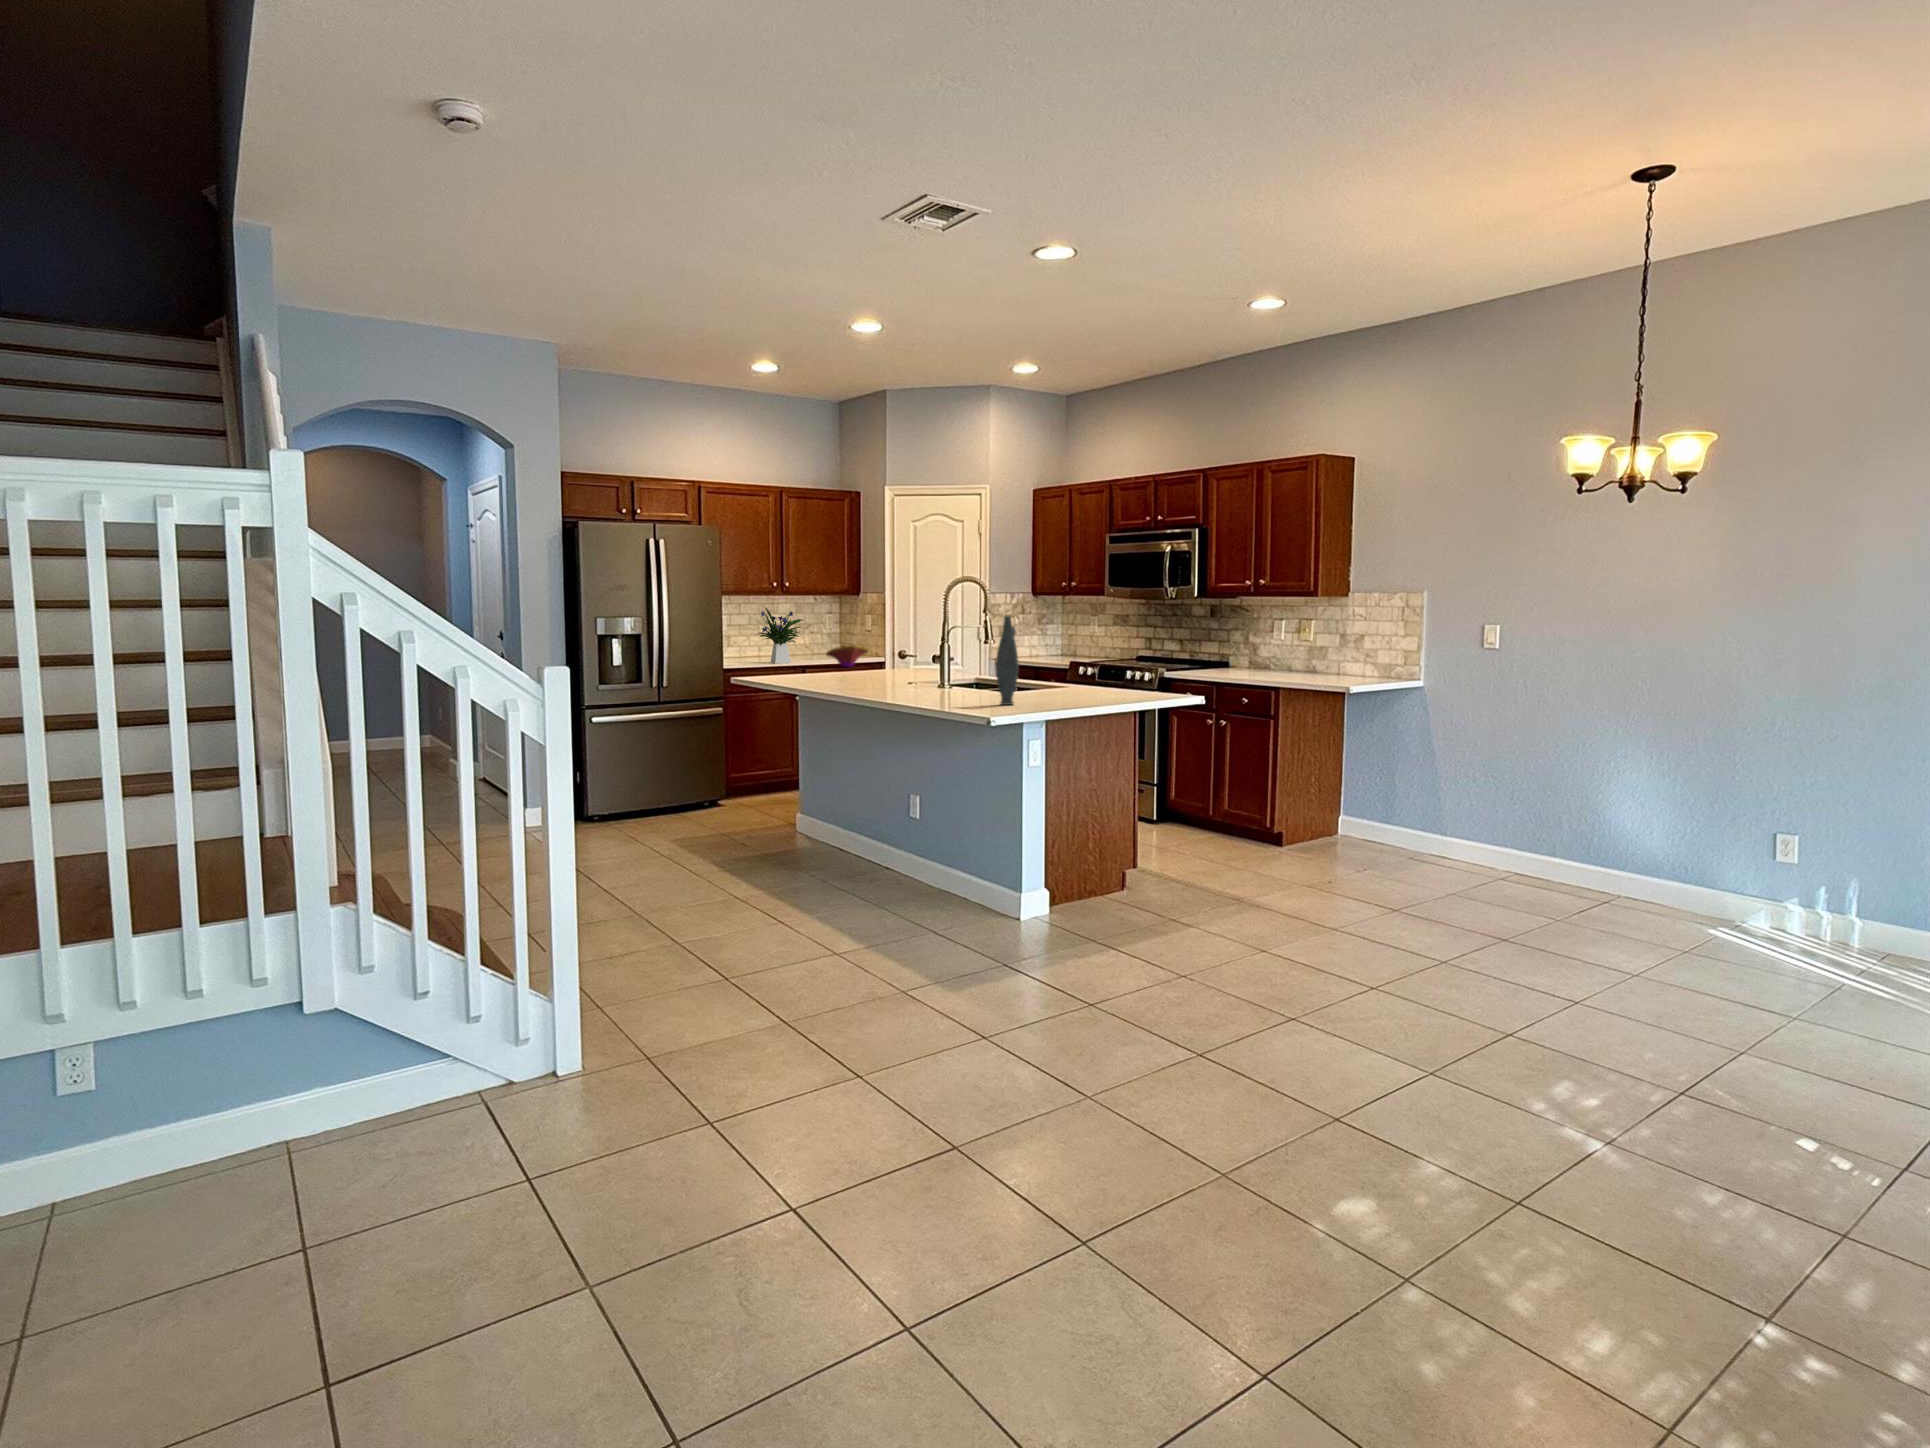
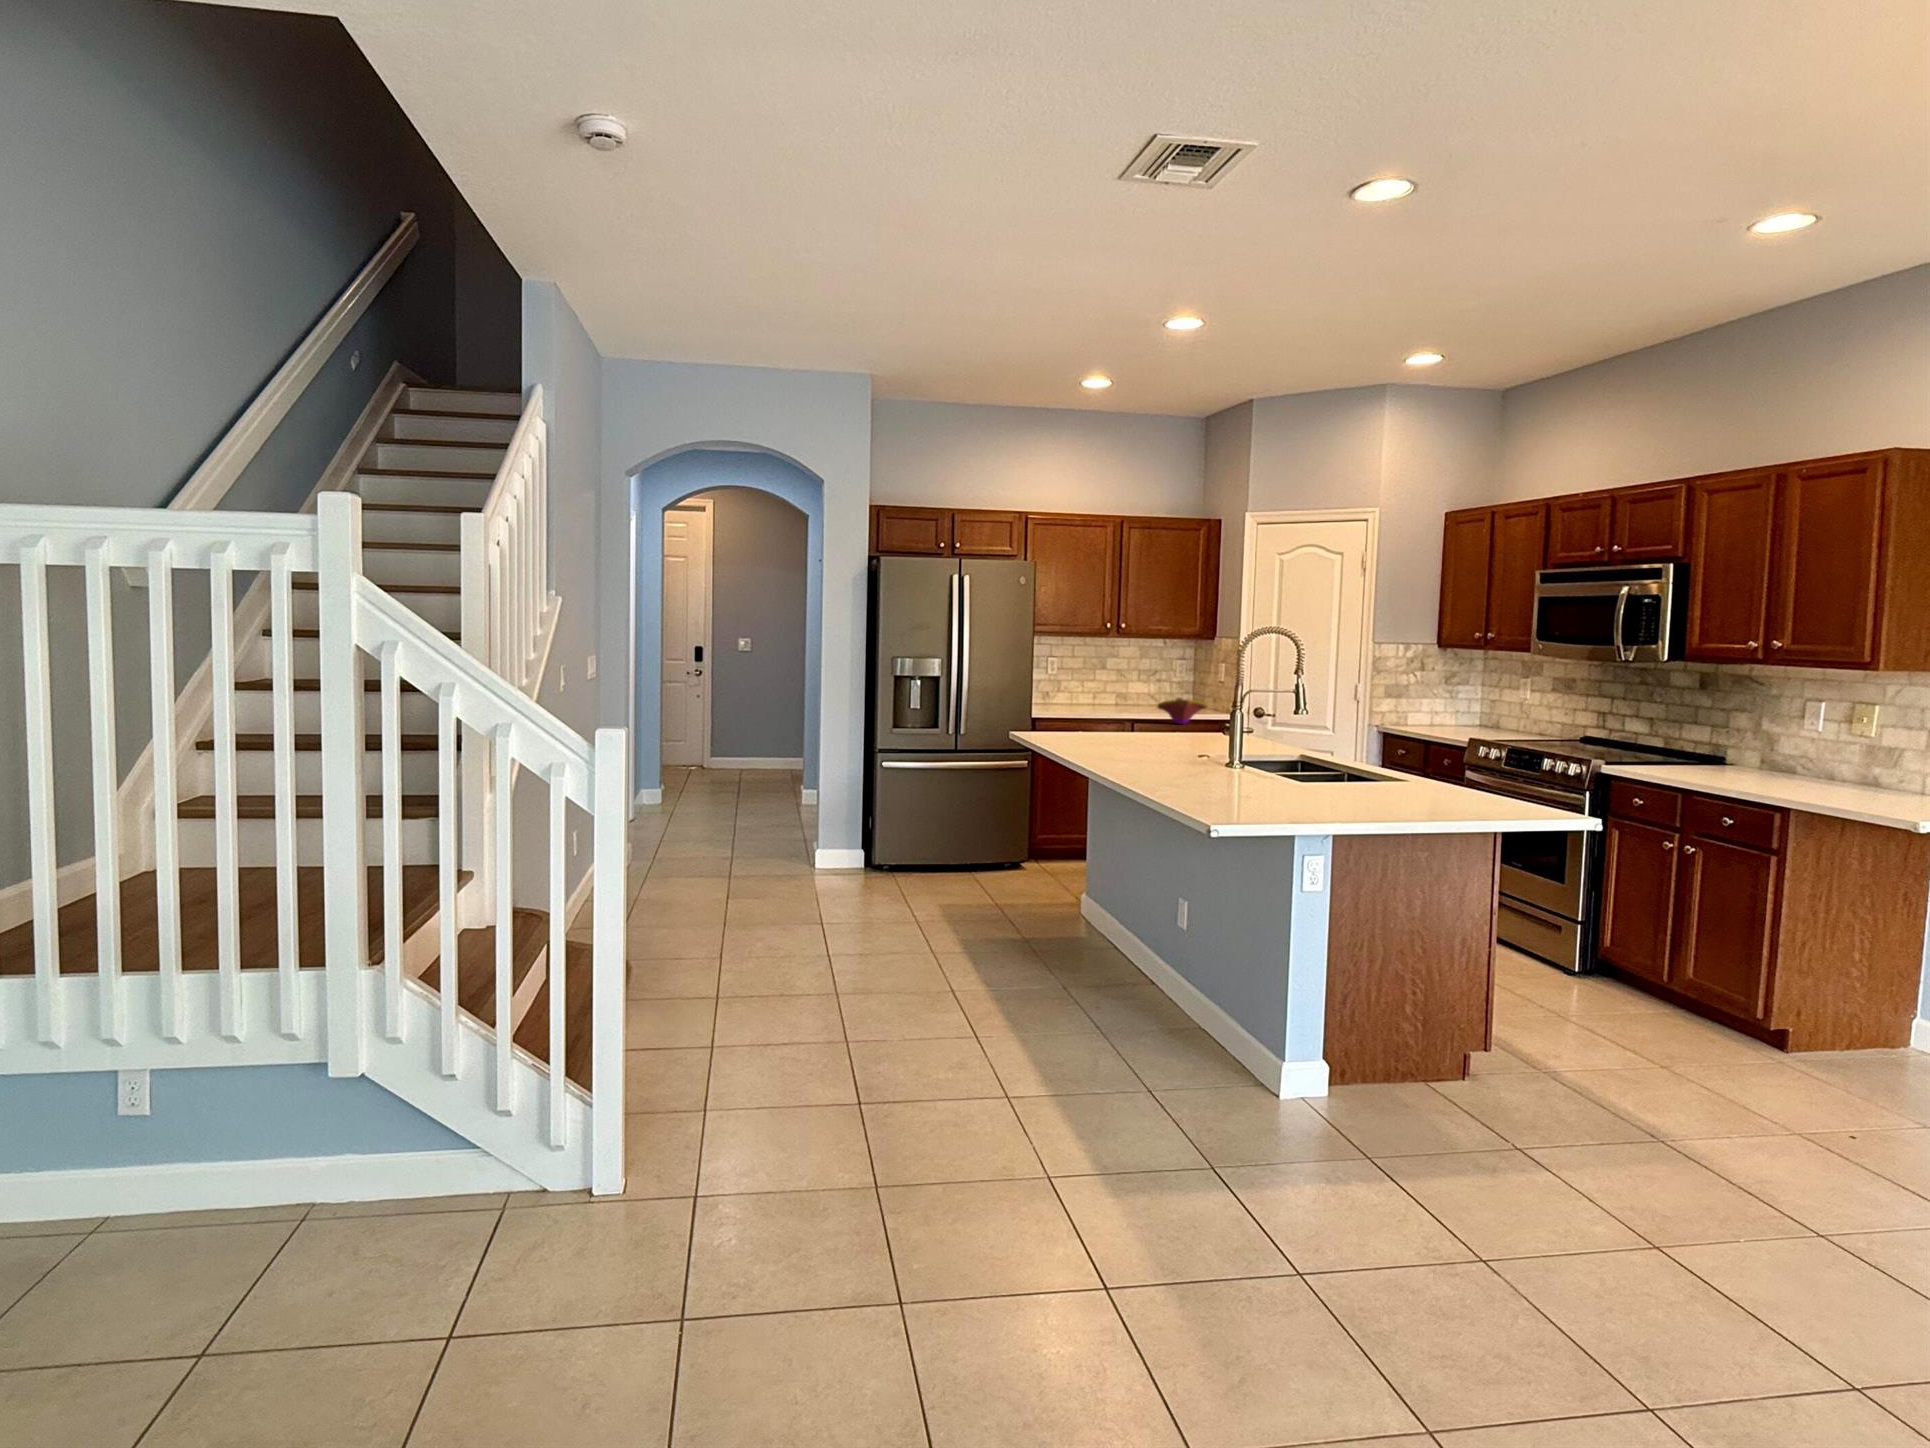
flower arrangement: present [756,608,803,663] -> none [1090,650,1150,713]
vase: present [996,616,1019,705] -> none [1252,685,1286,806]

